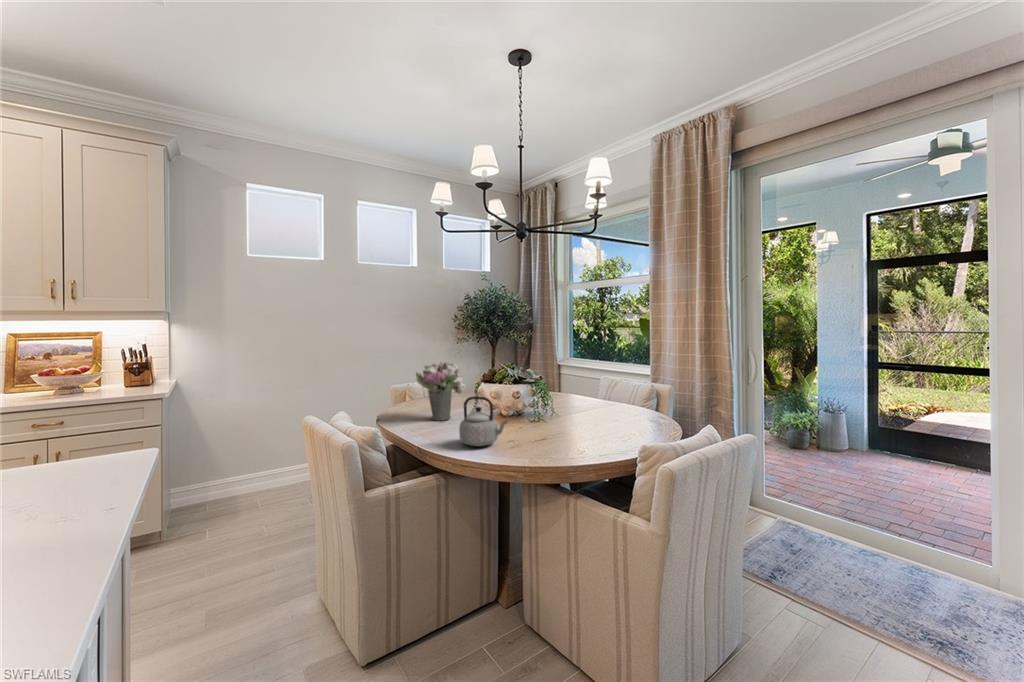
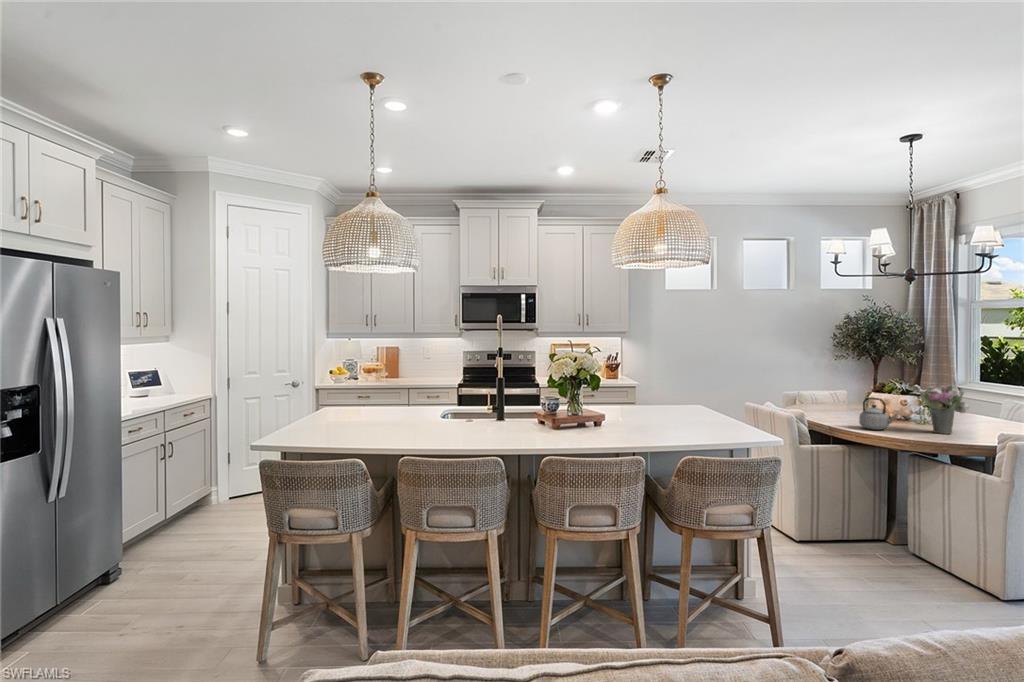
flower bouquet: present [416,362,466,421] -> present [920,385,969,434]

